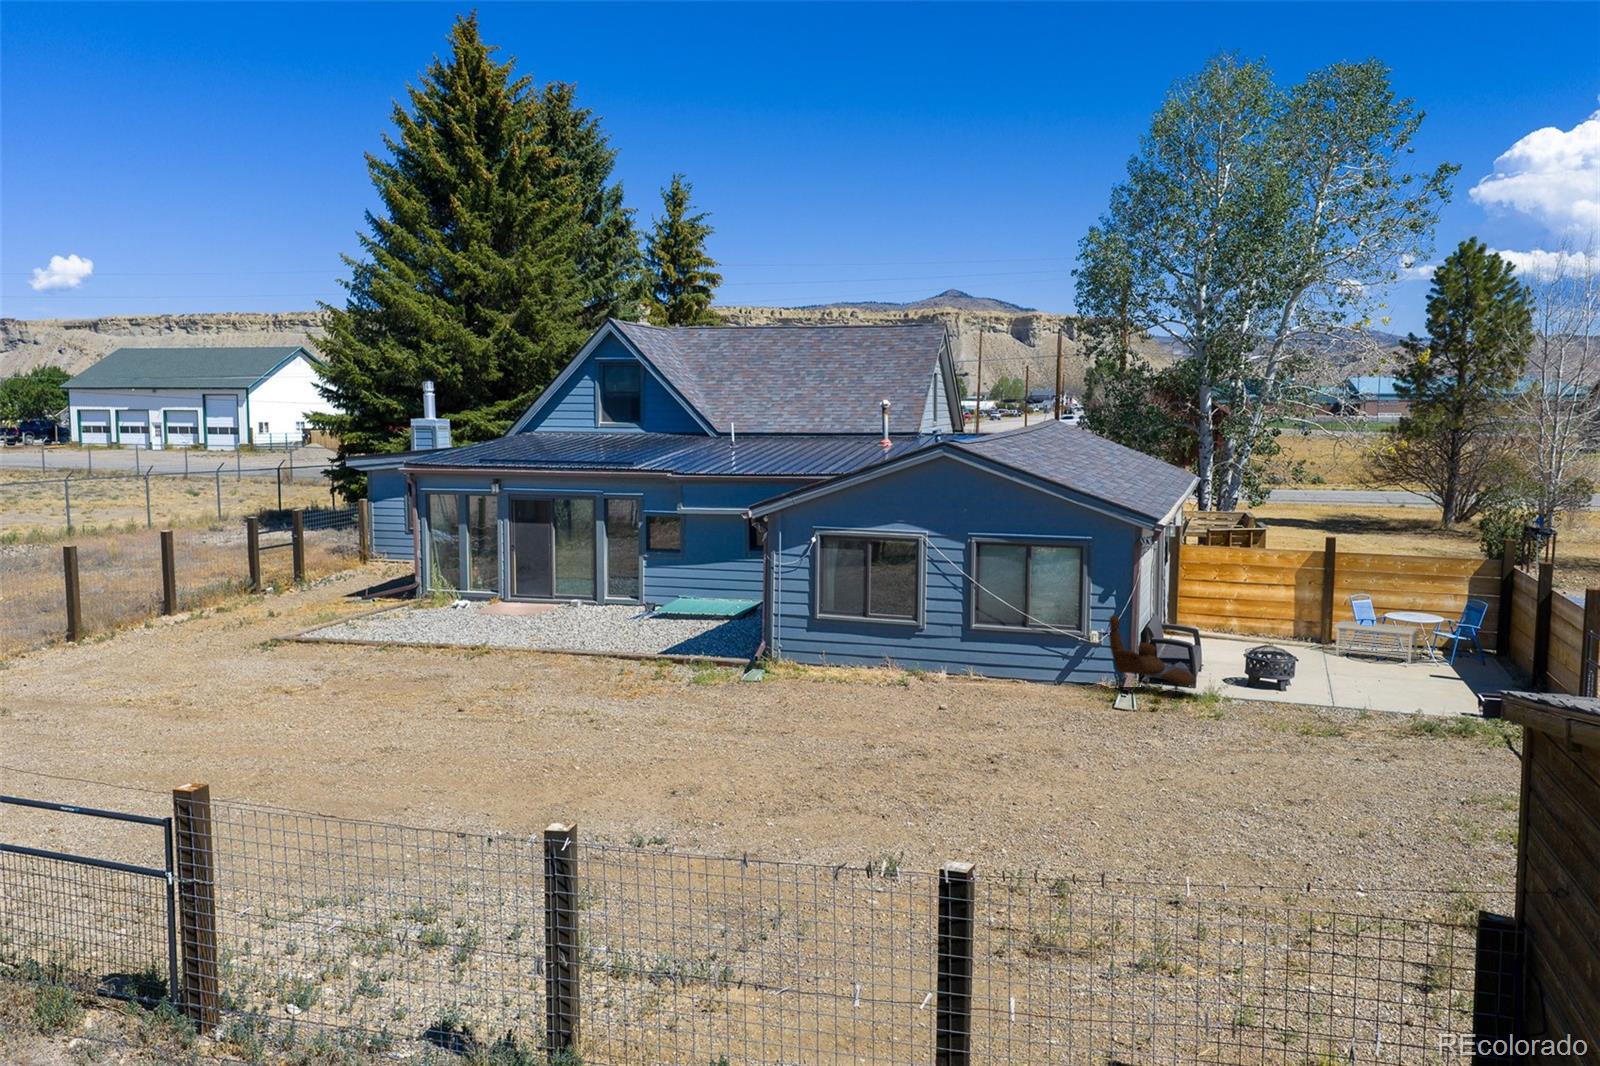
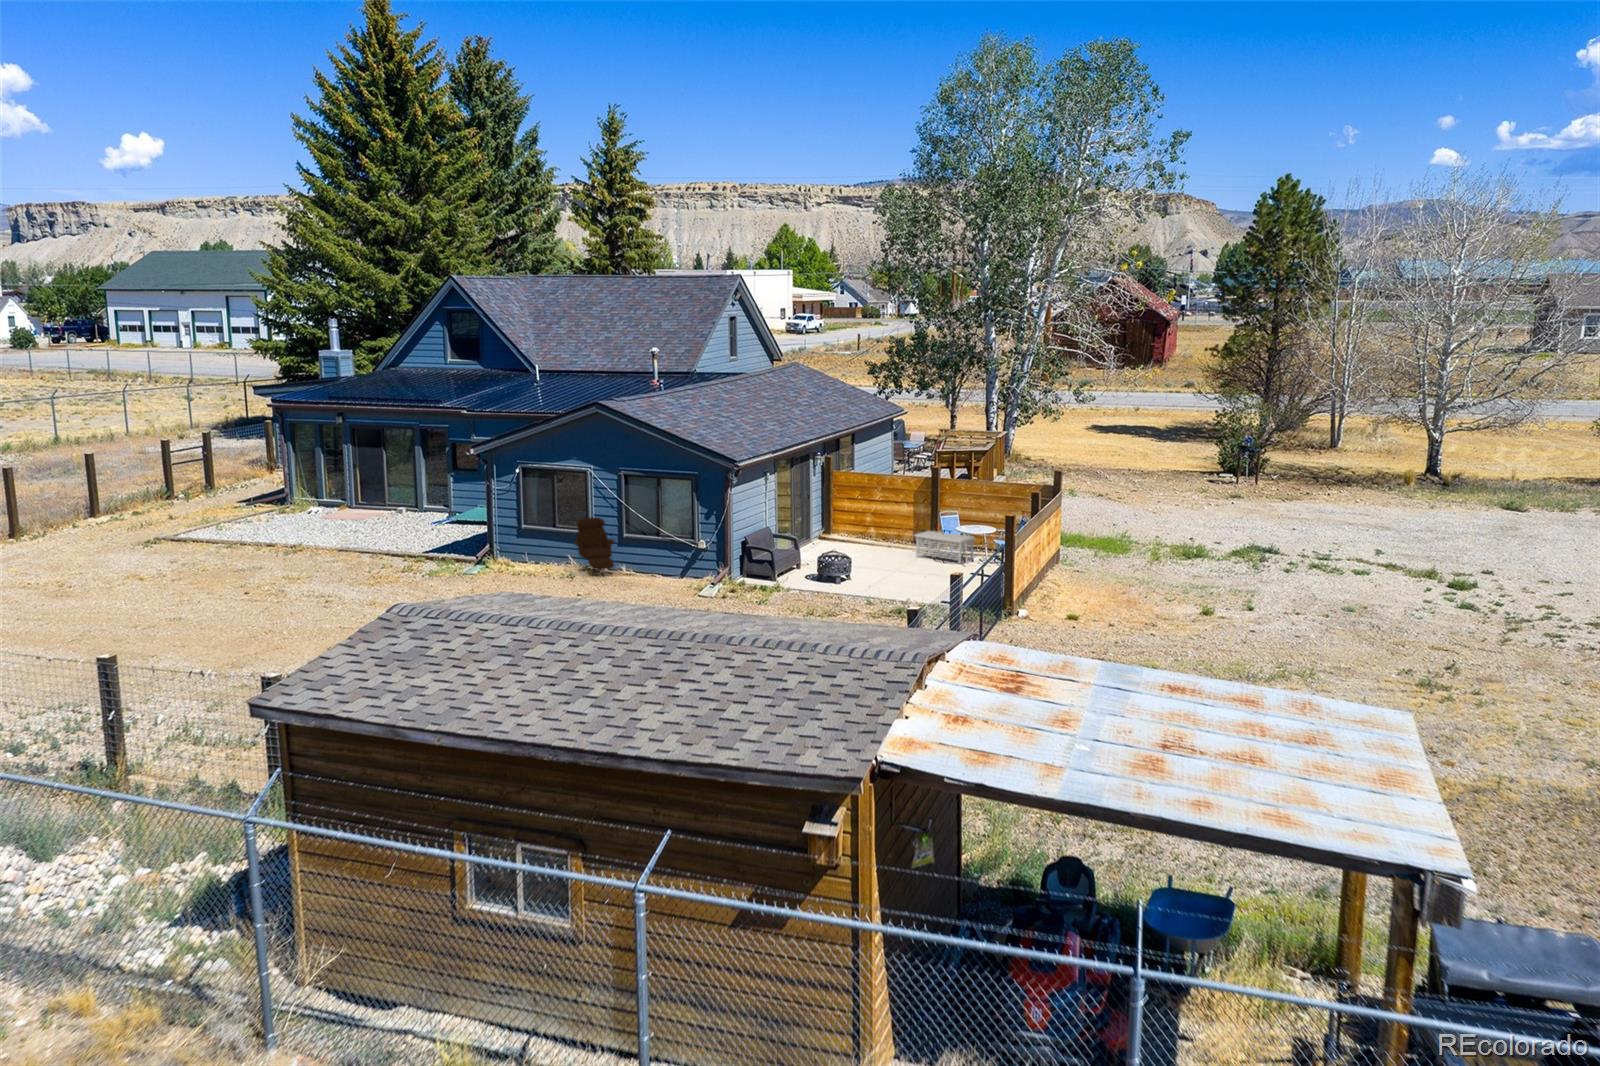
lounge chair: present [1109,615,1195,696] -> present [574,517,614,574]

